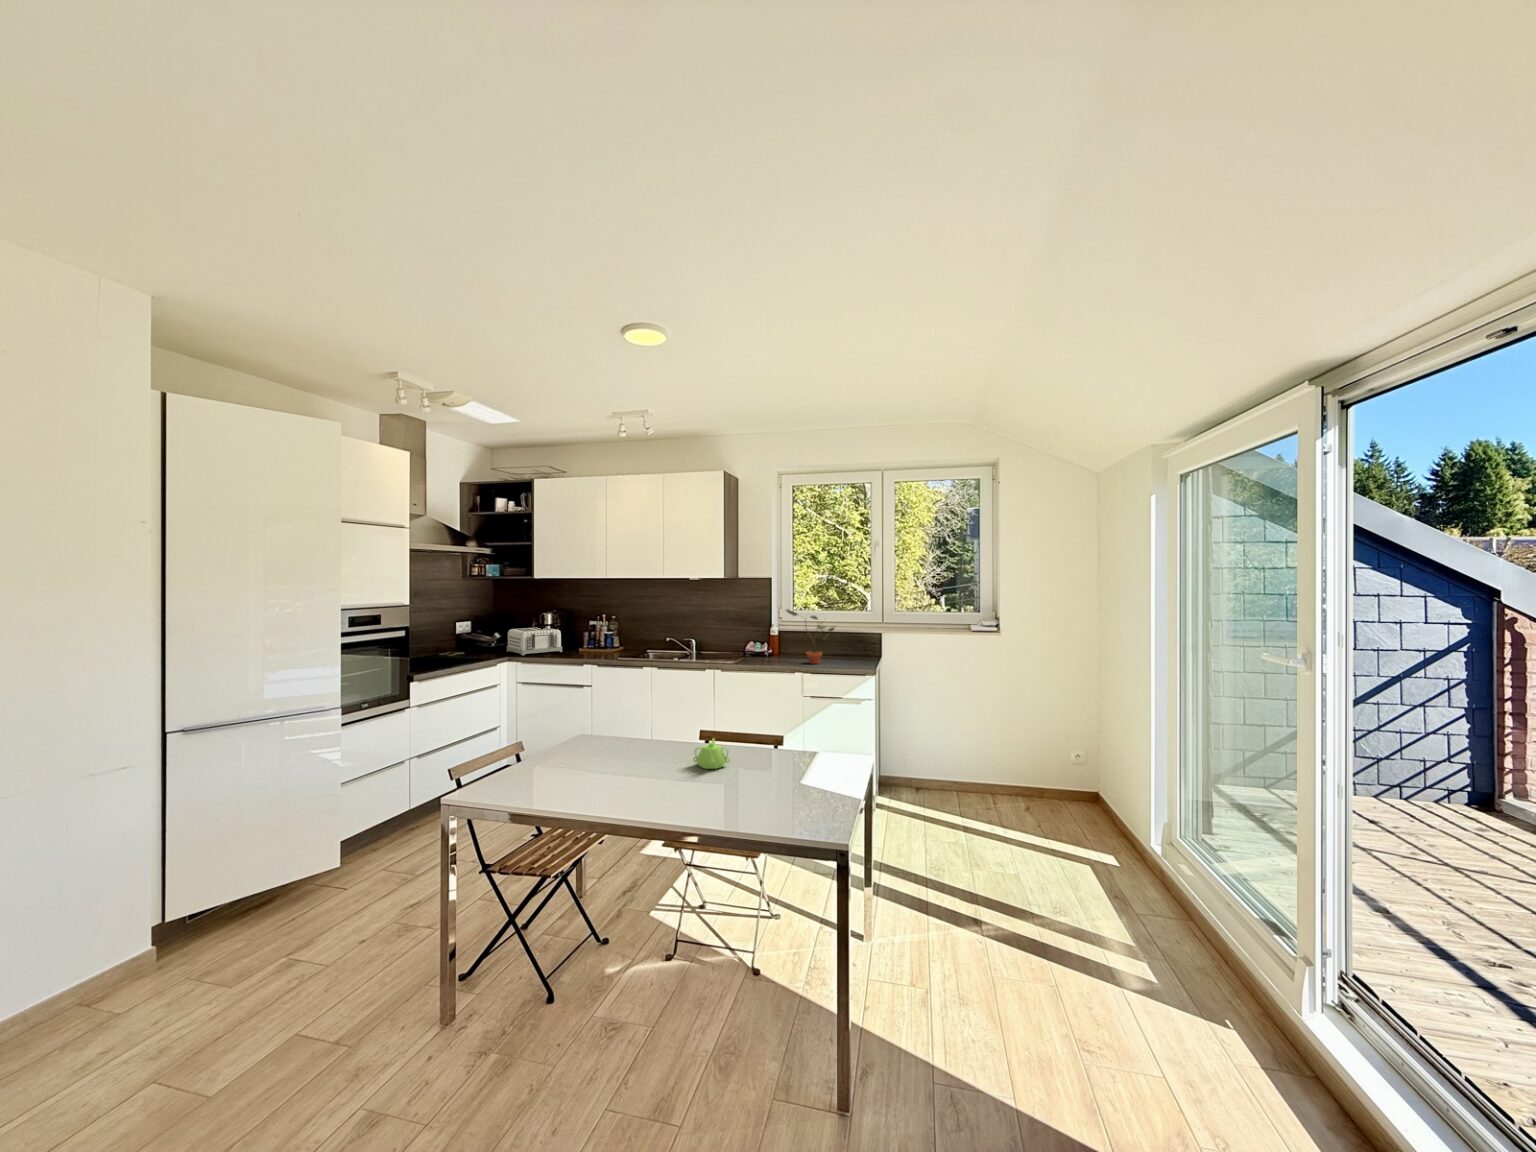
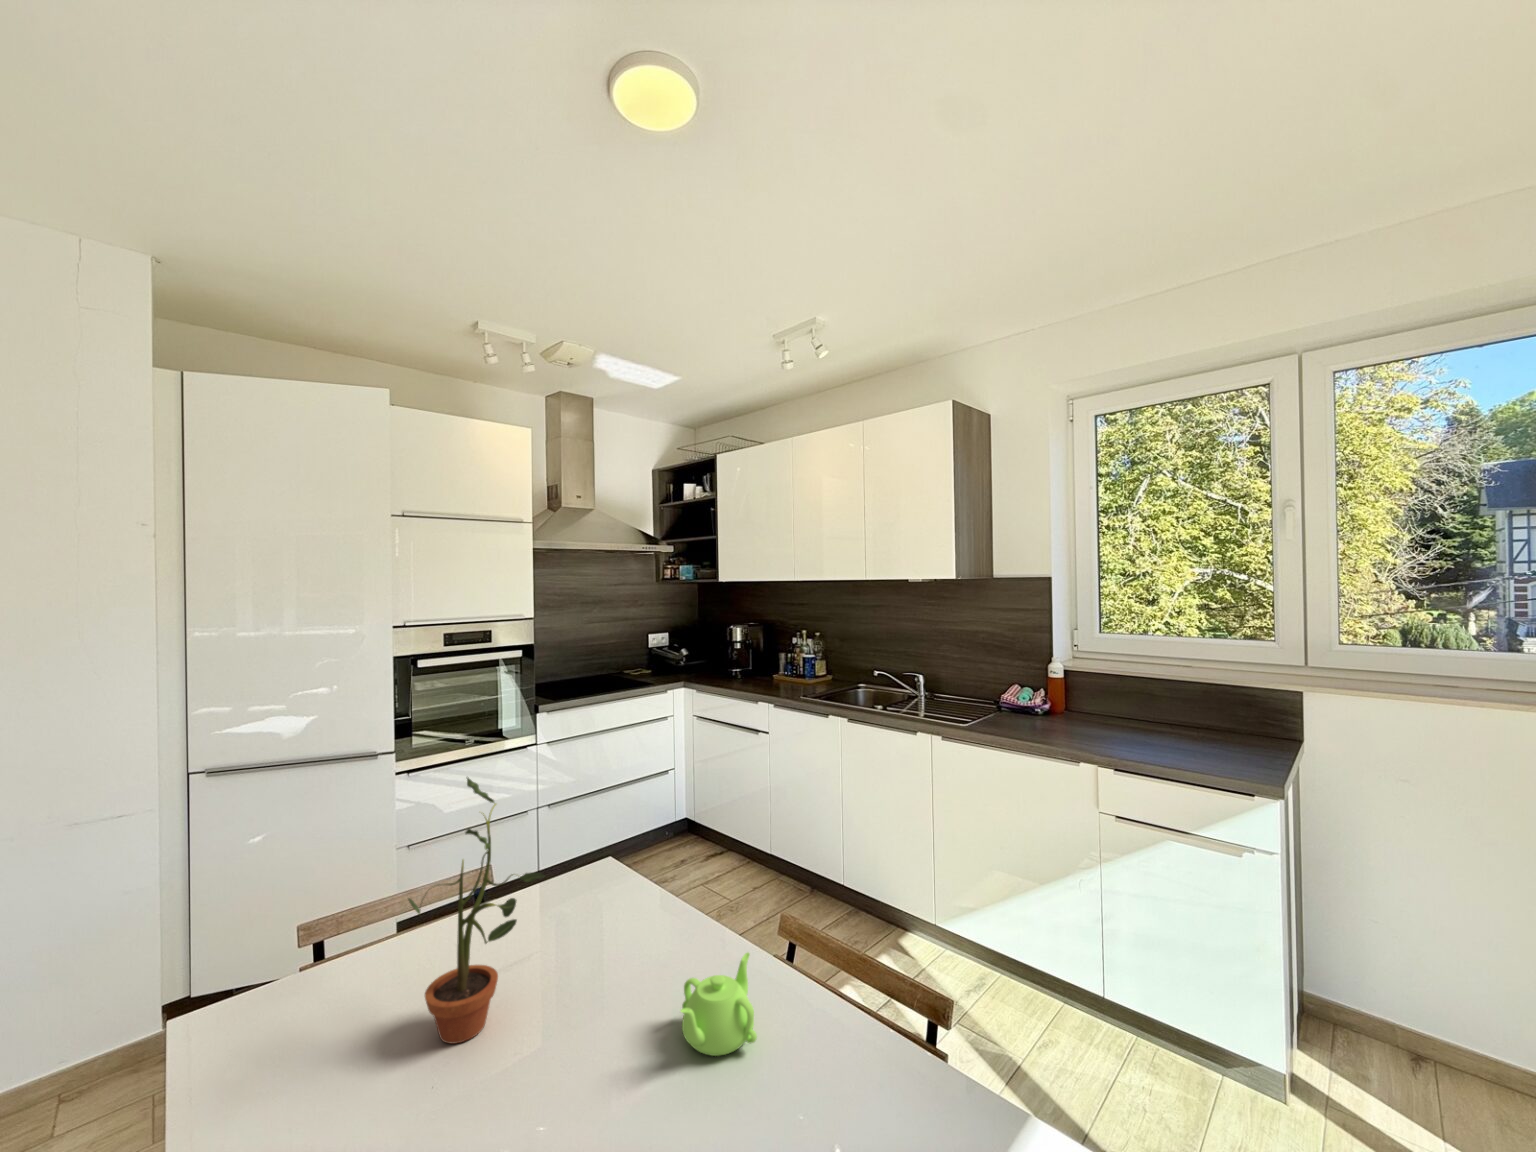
potted plant: present [786,610,835,664] -> present [408,778,545,1044]
toaster: present [507,628,562,655] -> none [698,644,756,681]

